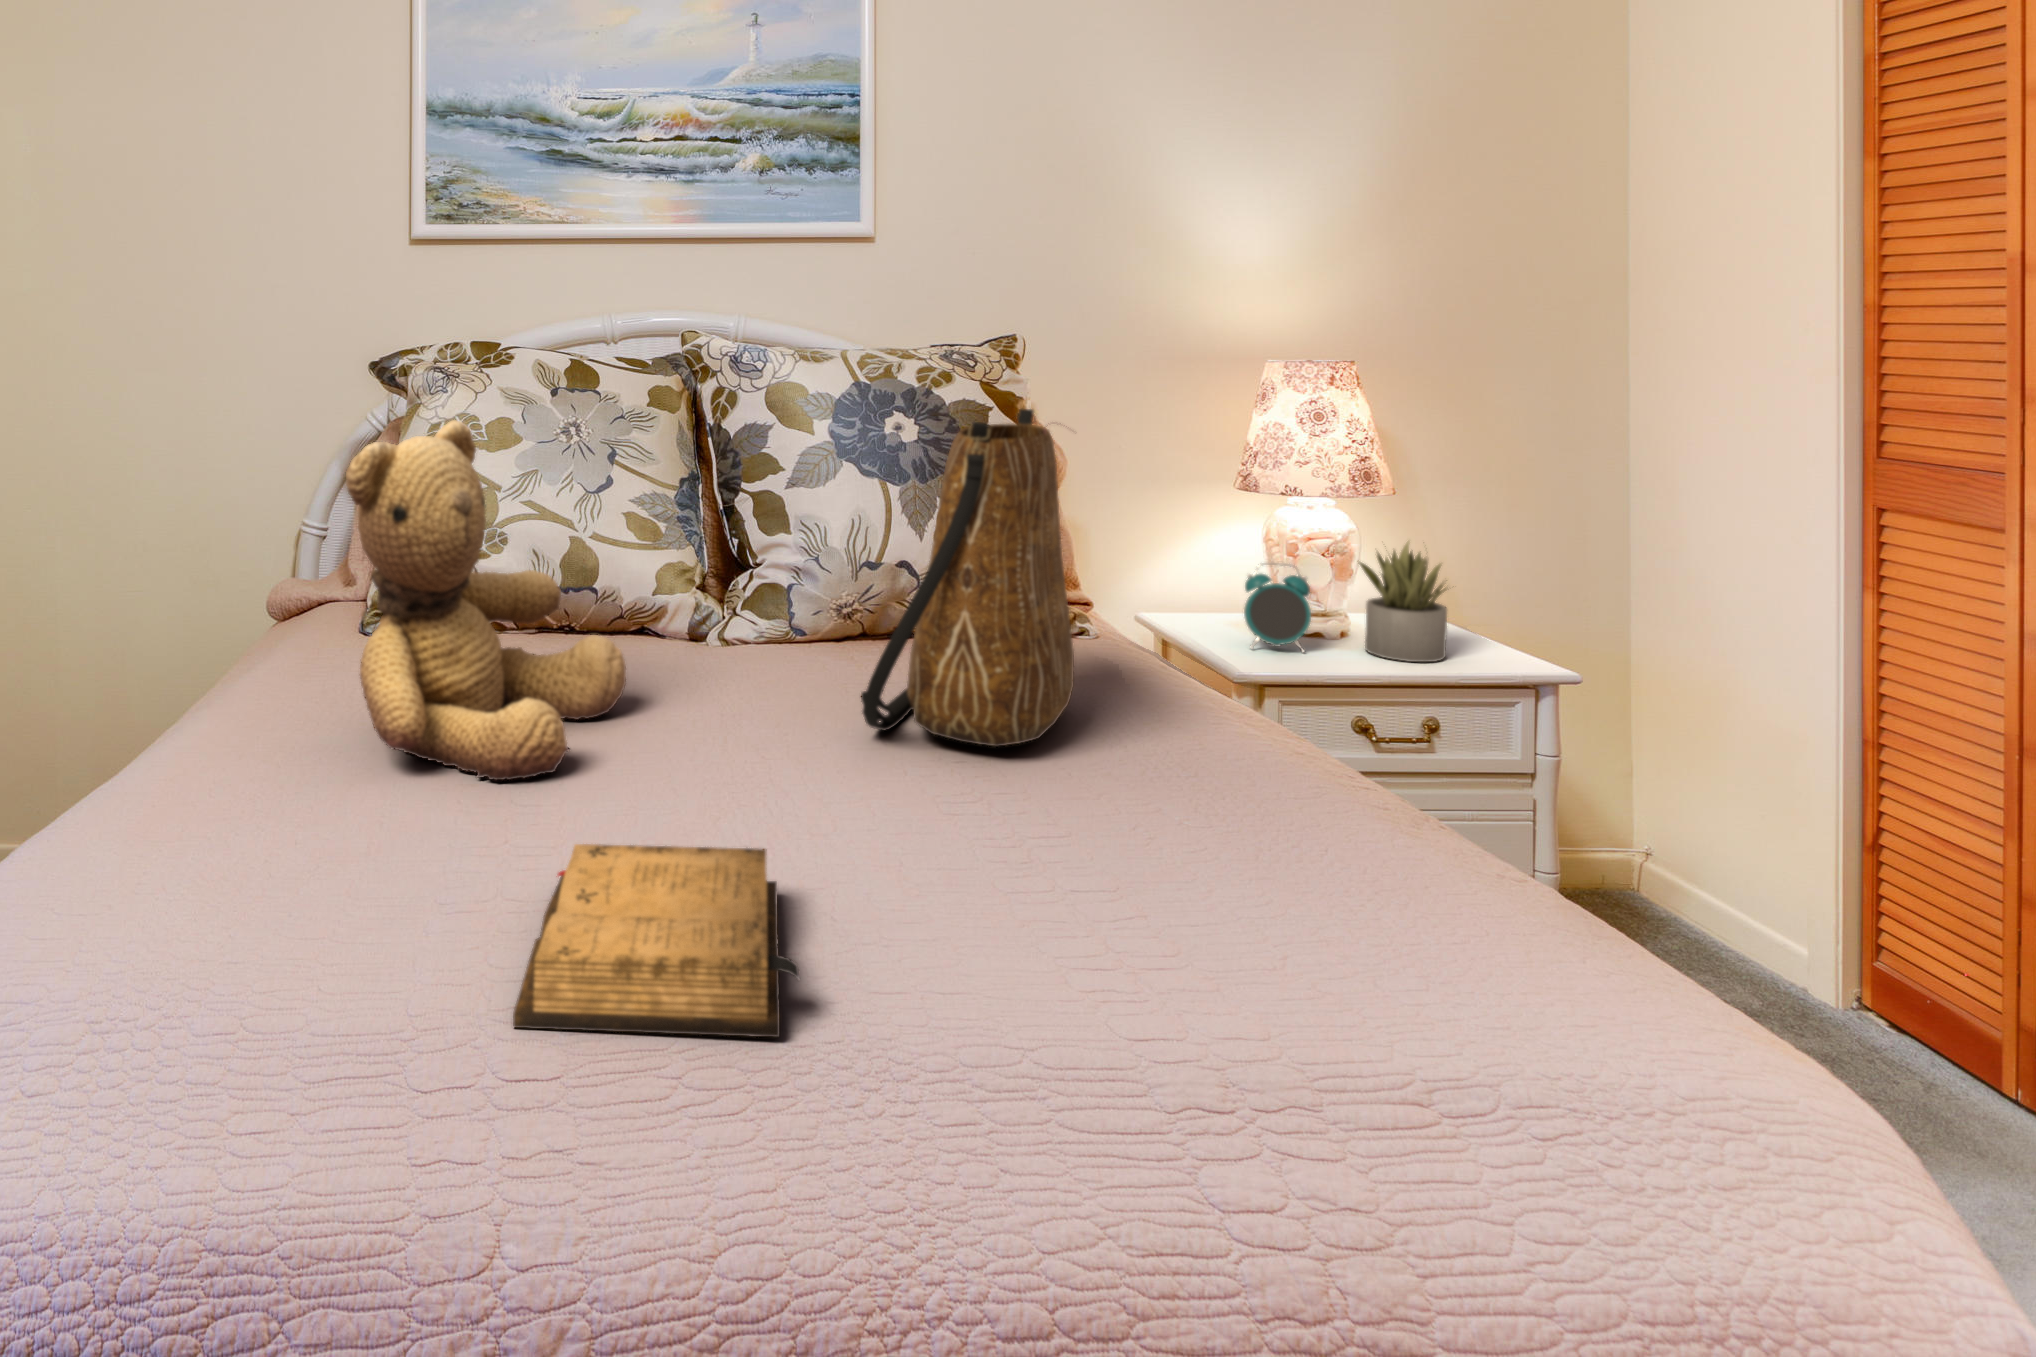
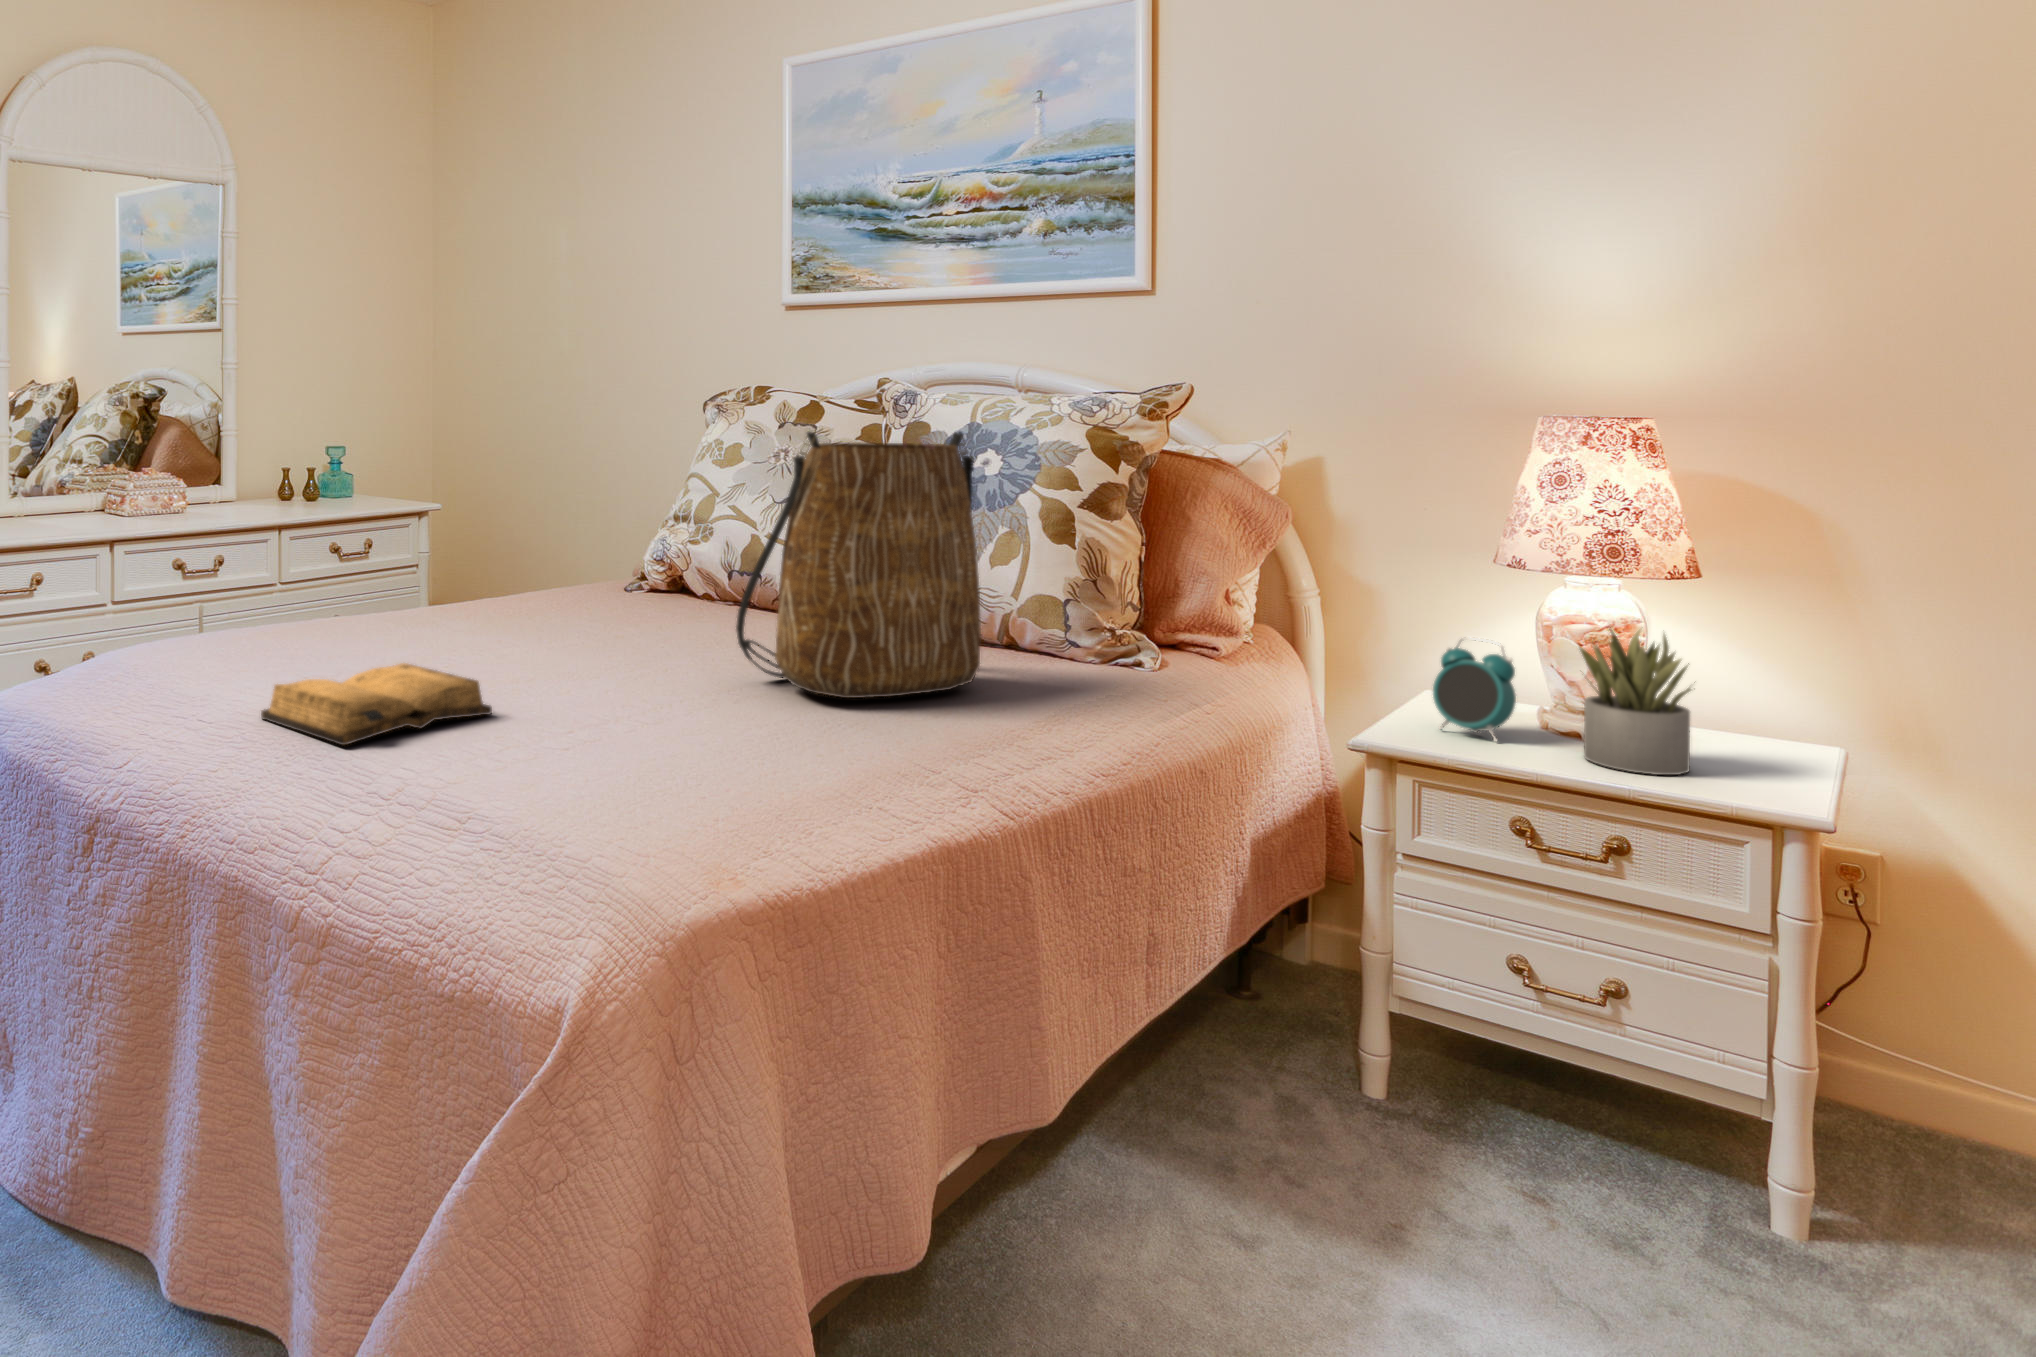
teddy bear: present [346,421,626,780] -> none [440,423,657,656]

